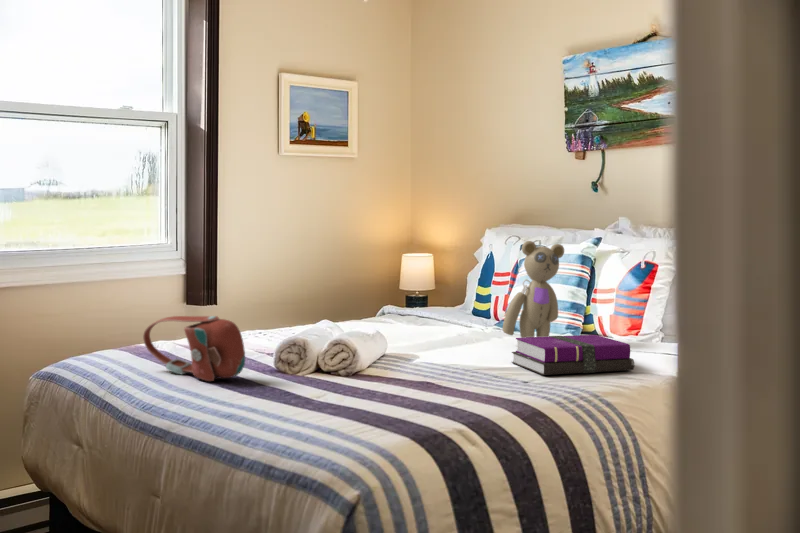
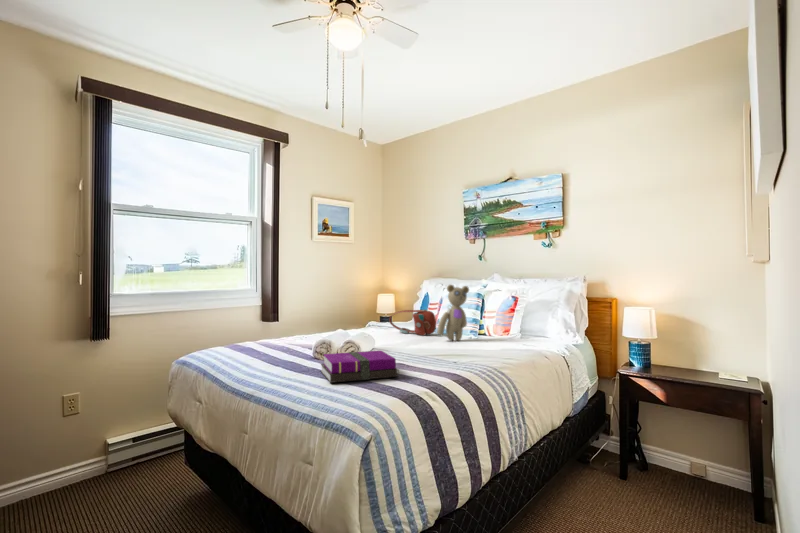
handbag: present [143,316,245,381] -> present [389,310,436,335]
notebook: present [512,335,634,375] -> present [321,351,399,383]

